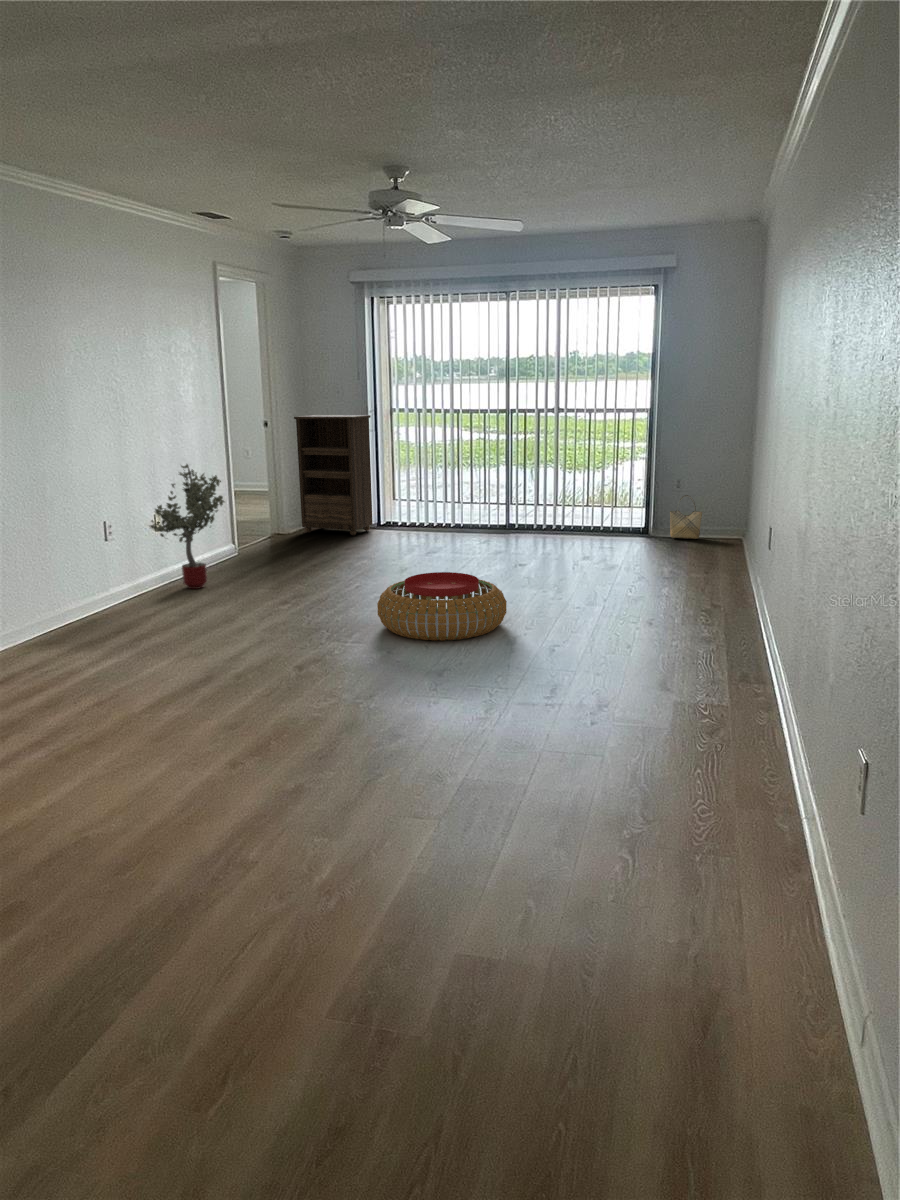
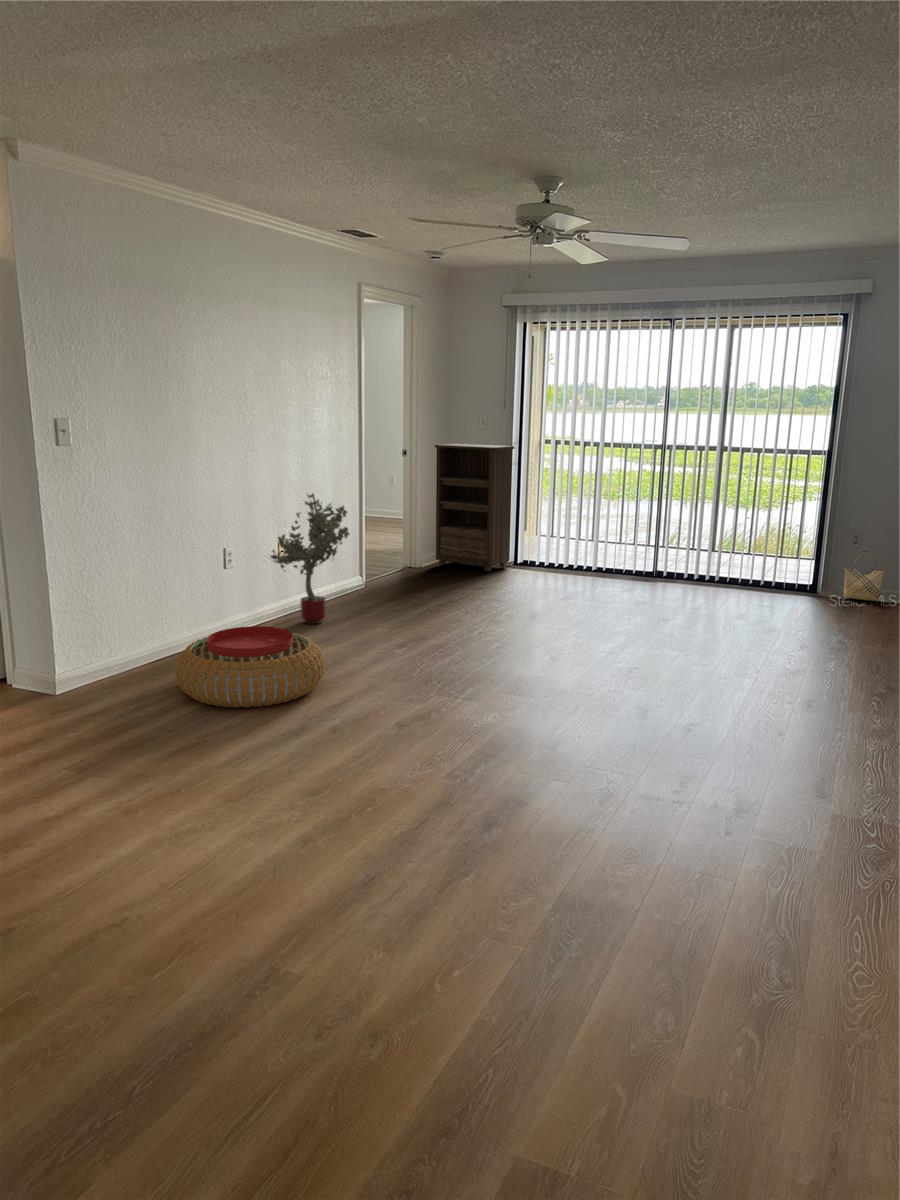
pouf: present [377,572,507,640] -> present [175,626,325,708]

